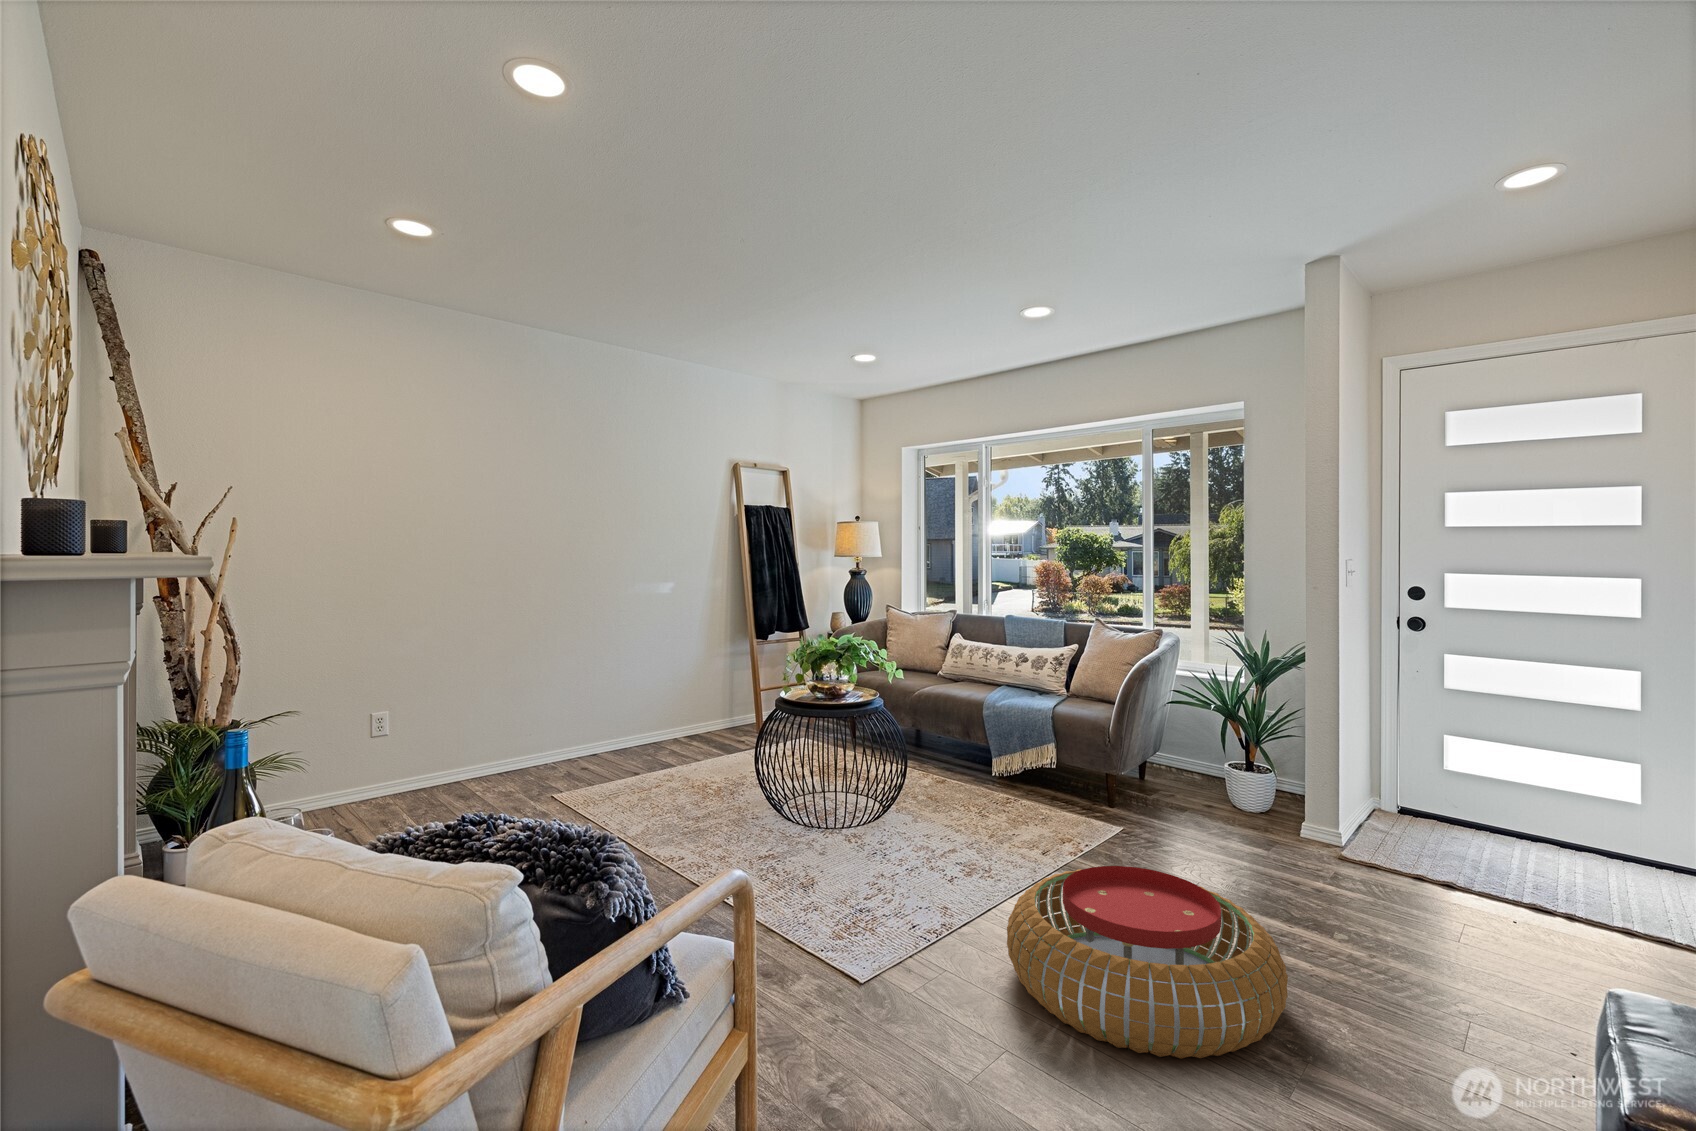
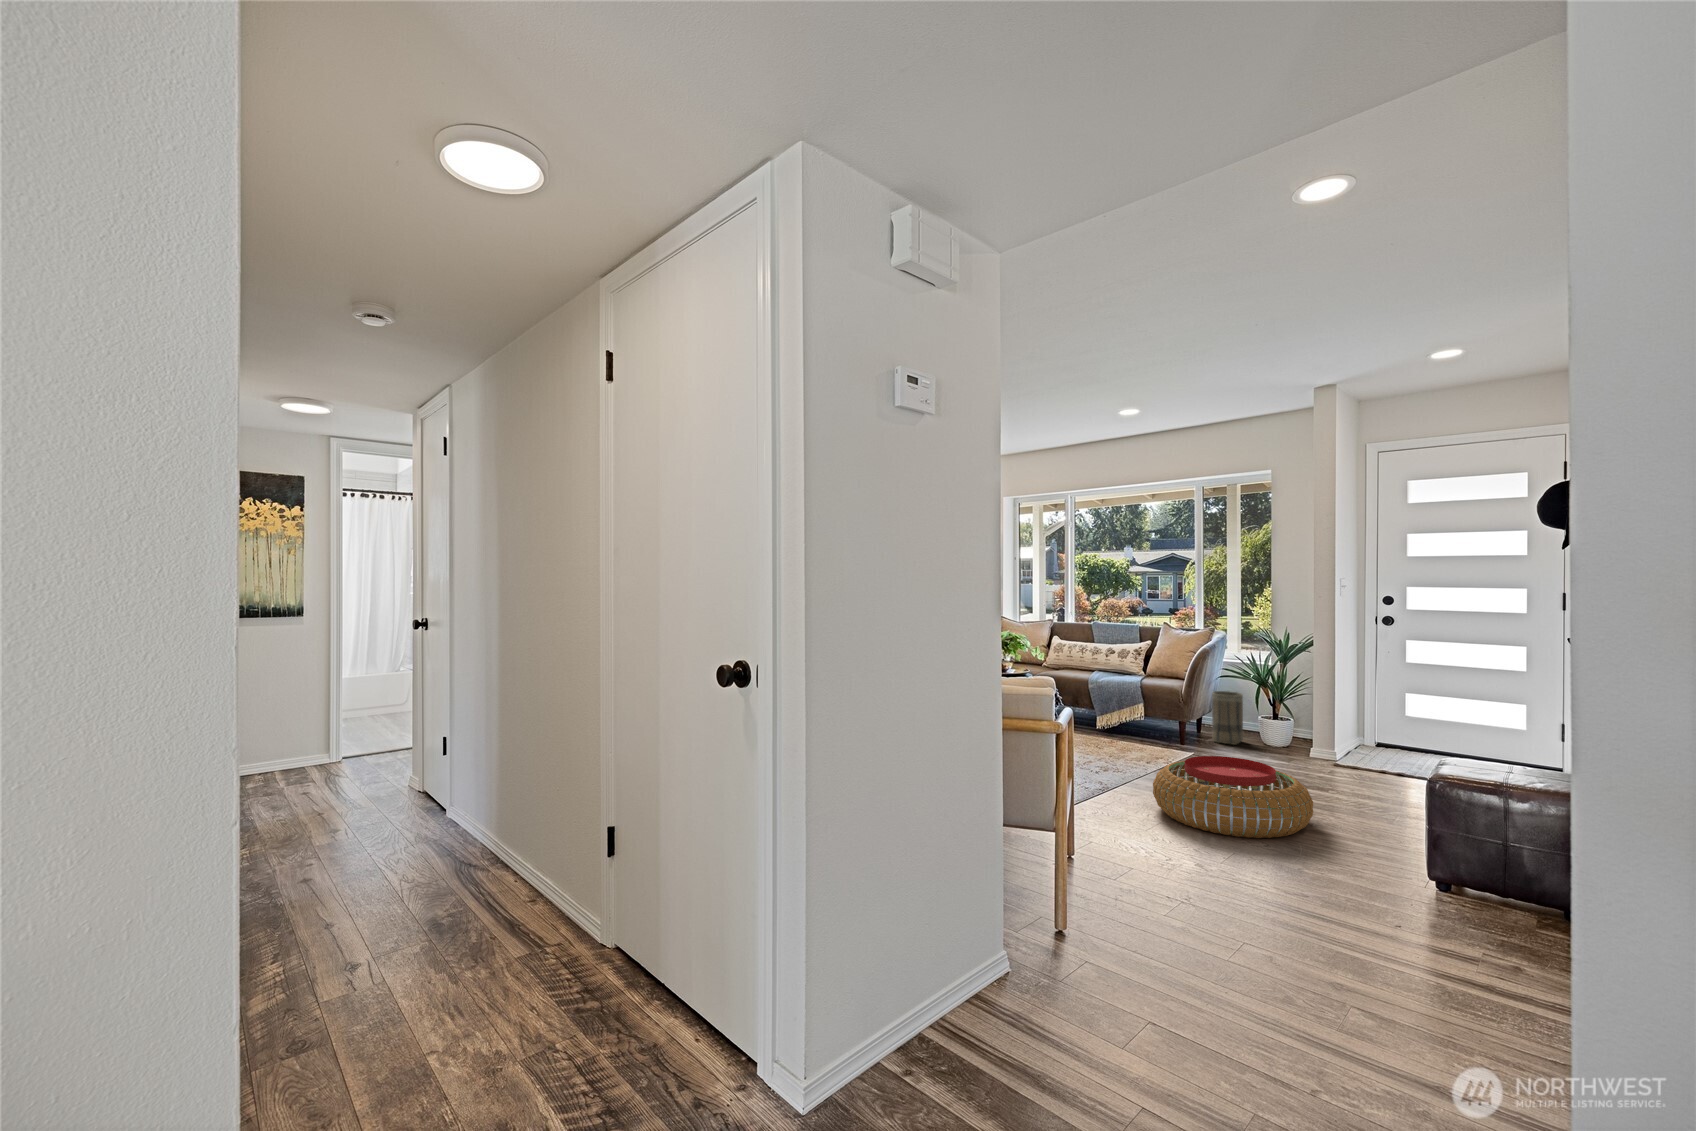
basket: none [1154,723,1199,805] -> present [1212,691,1243,745]

